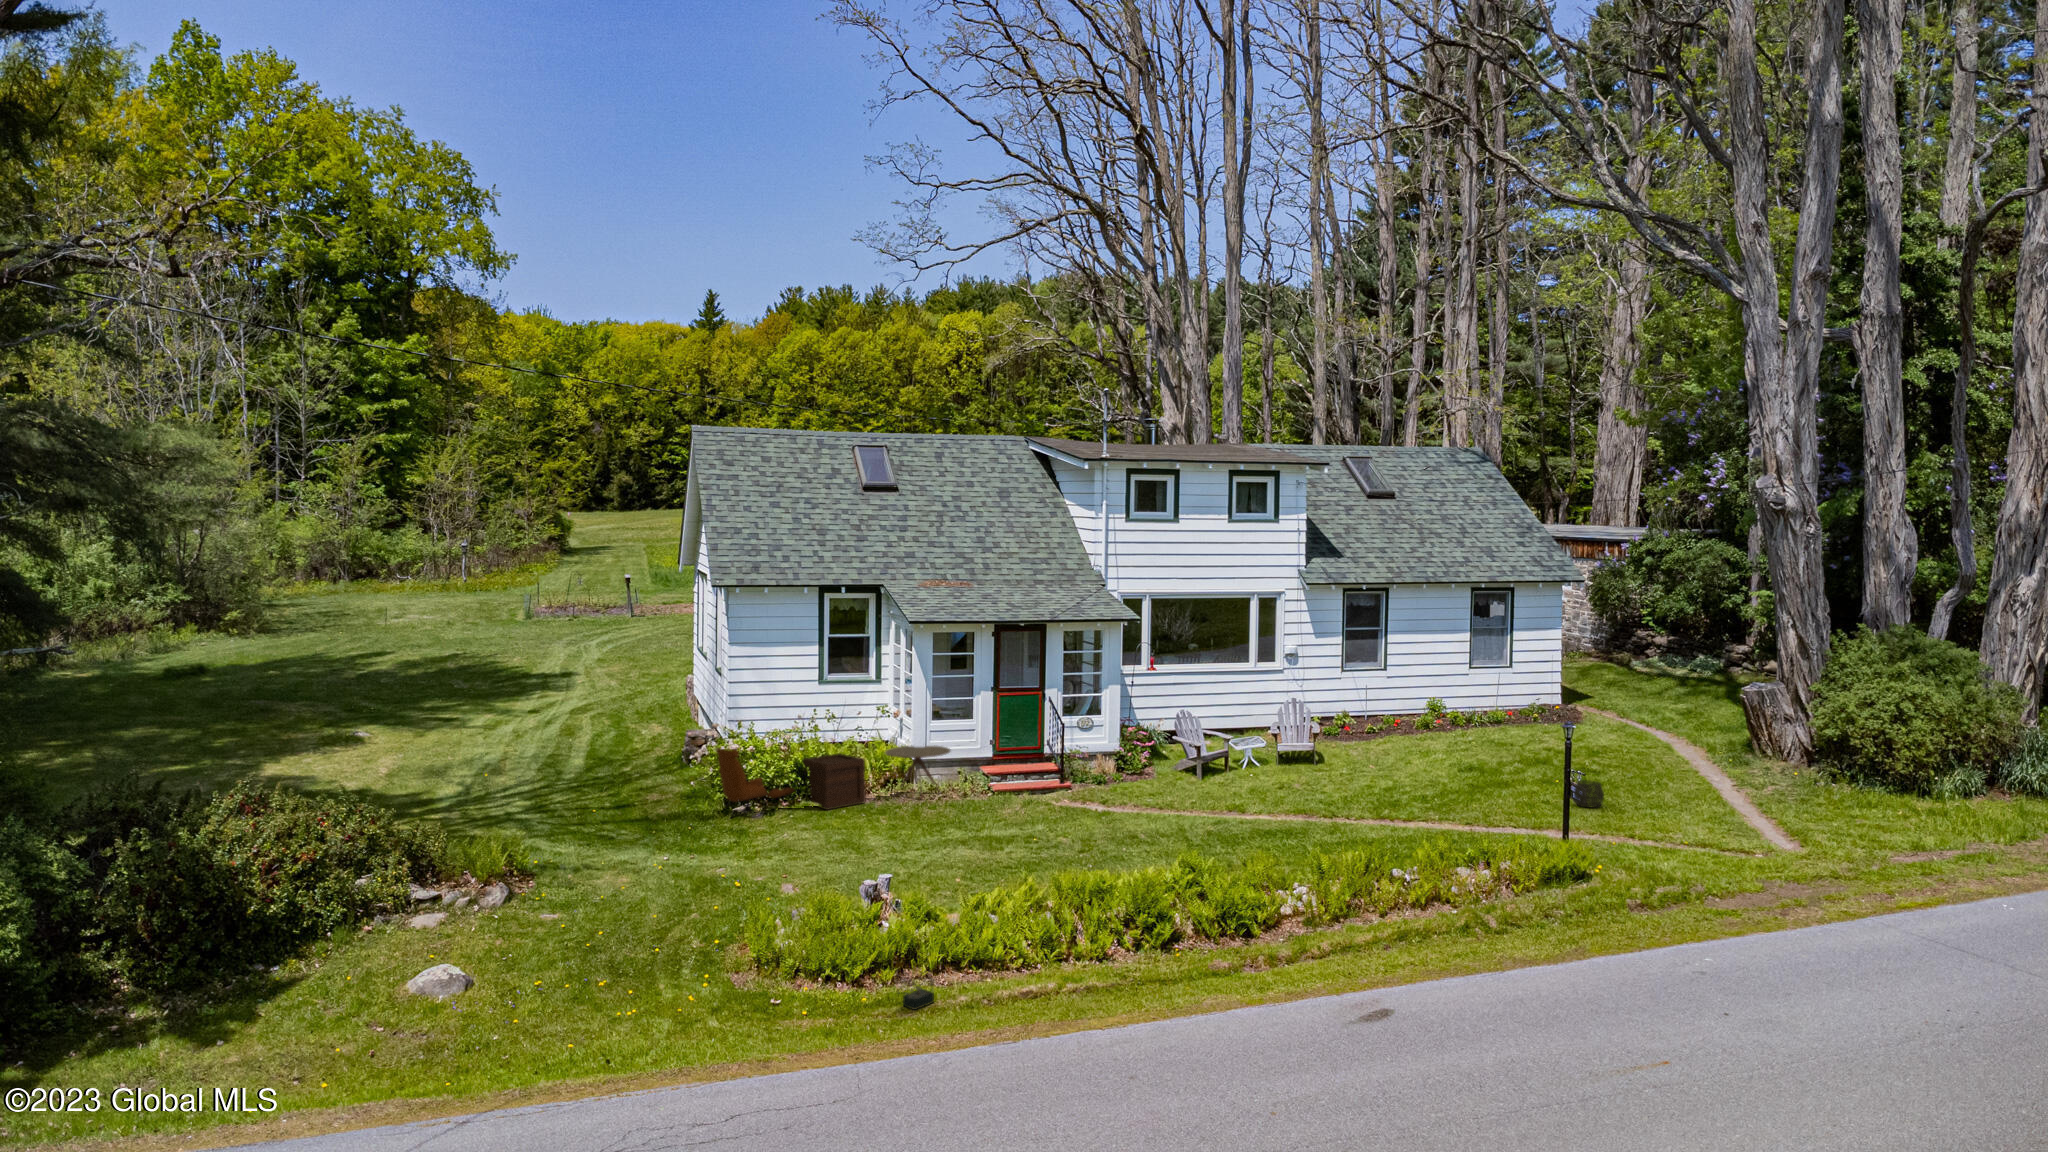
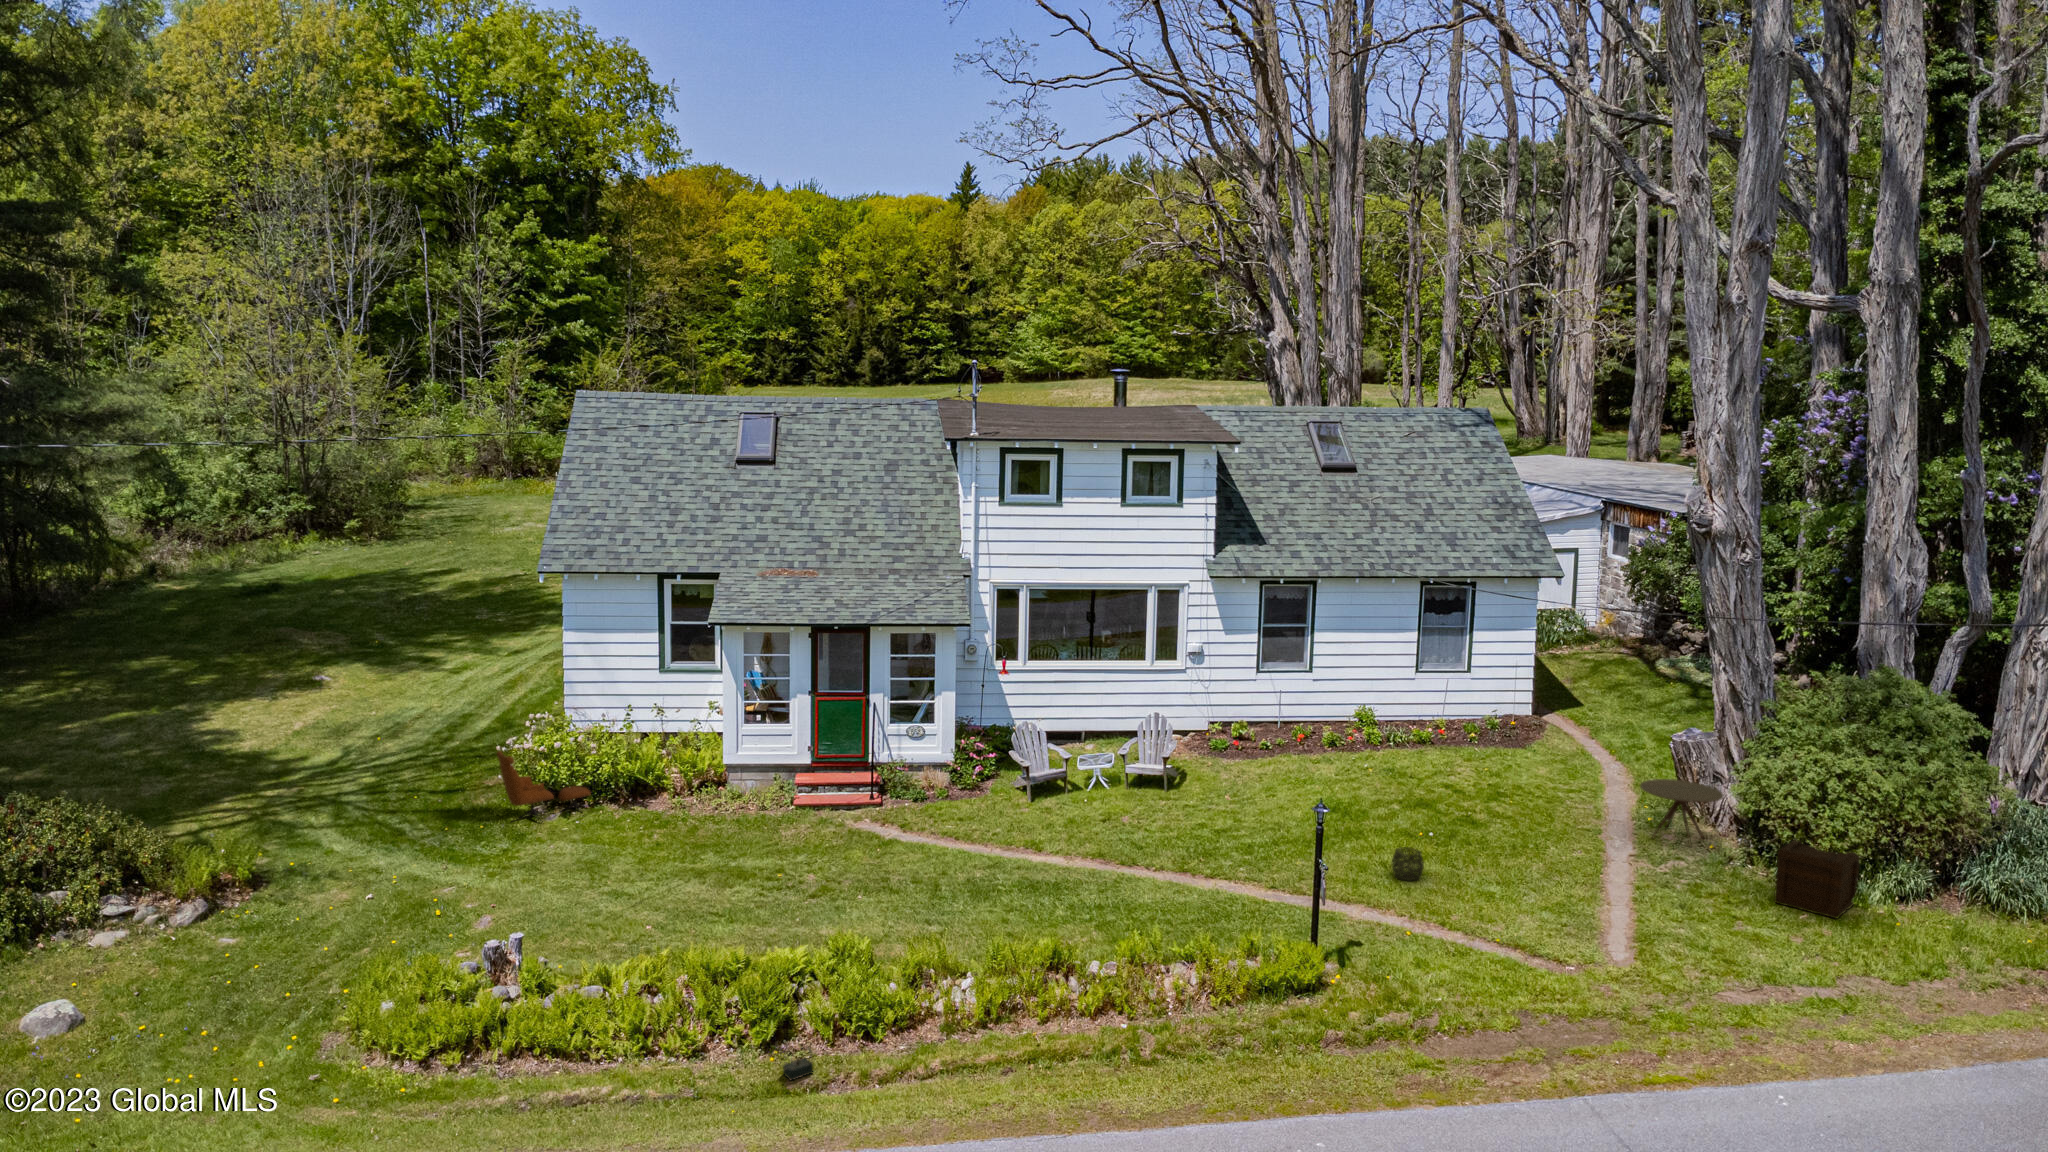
round table: present [885,745,950,796] -> present [1640,779,1723,846]
wooden crate: present [802,753,866,810] -> present [1774,840,1860,918]
decorative plant: present [896,972,934,1010] -> present [775,1044,813,1080]

